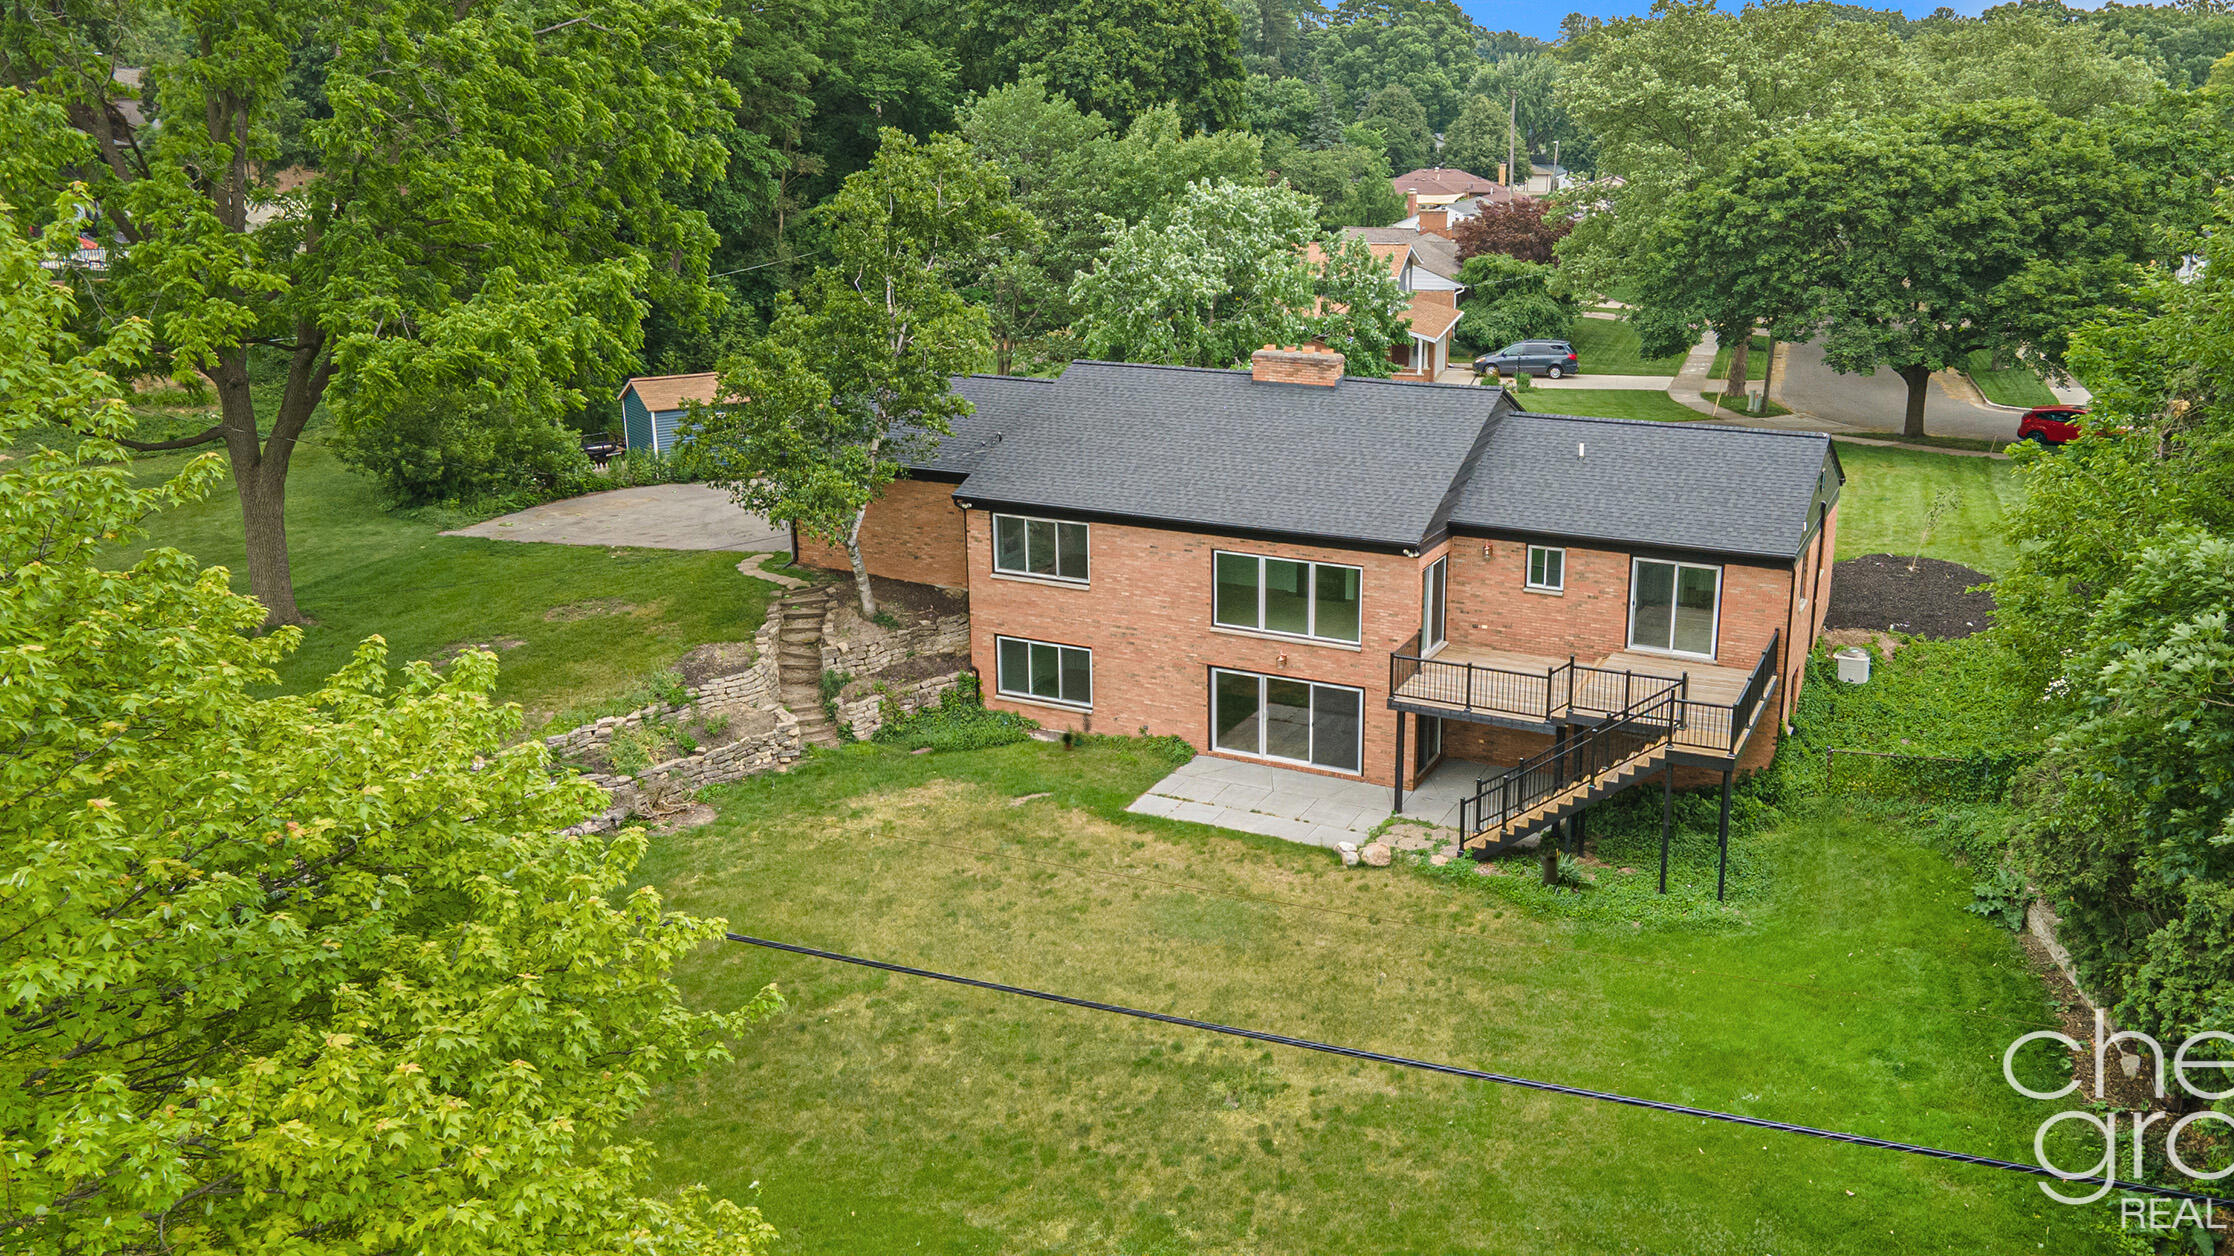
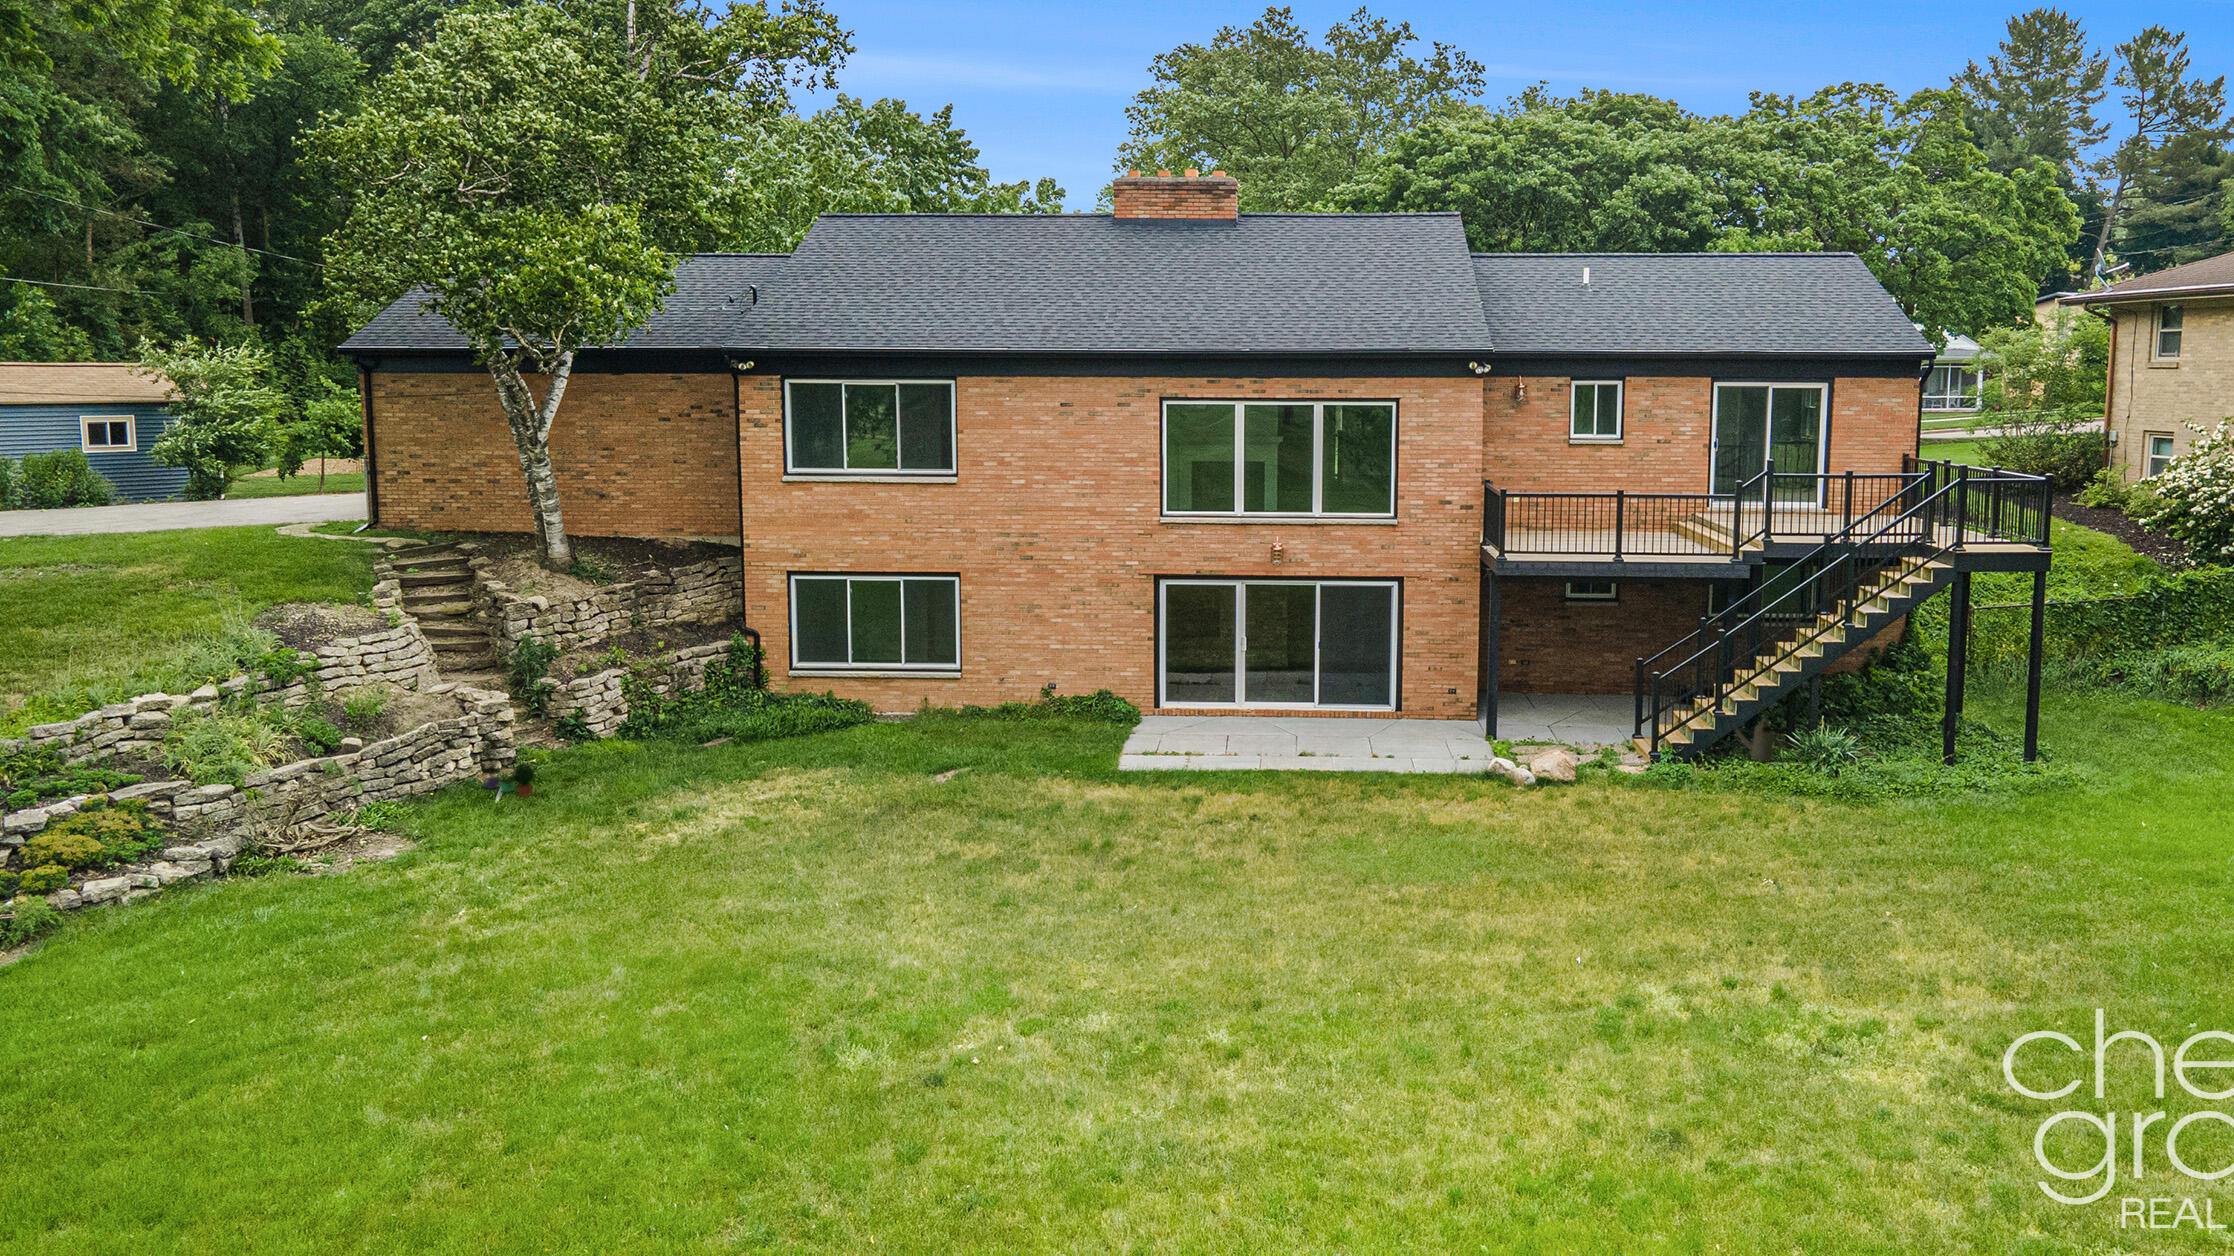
potted plant: present [1062,712,1092,750] -> present [481,734,535,796]

